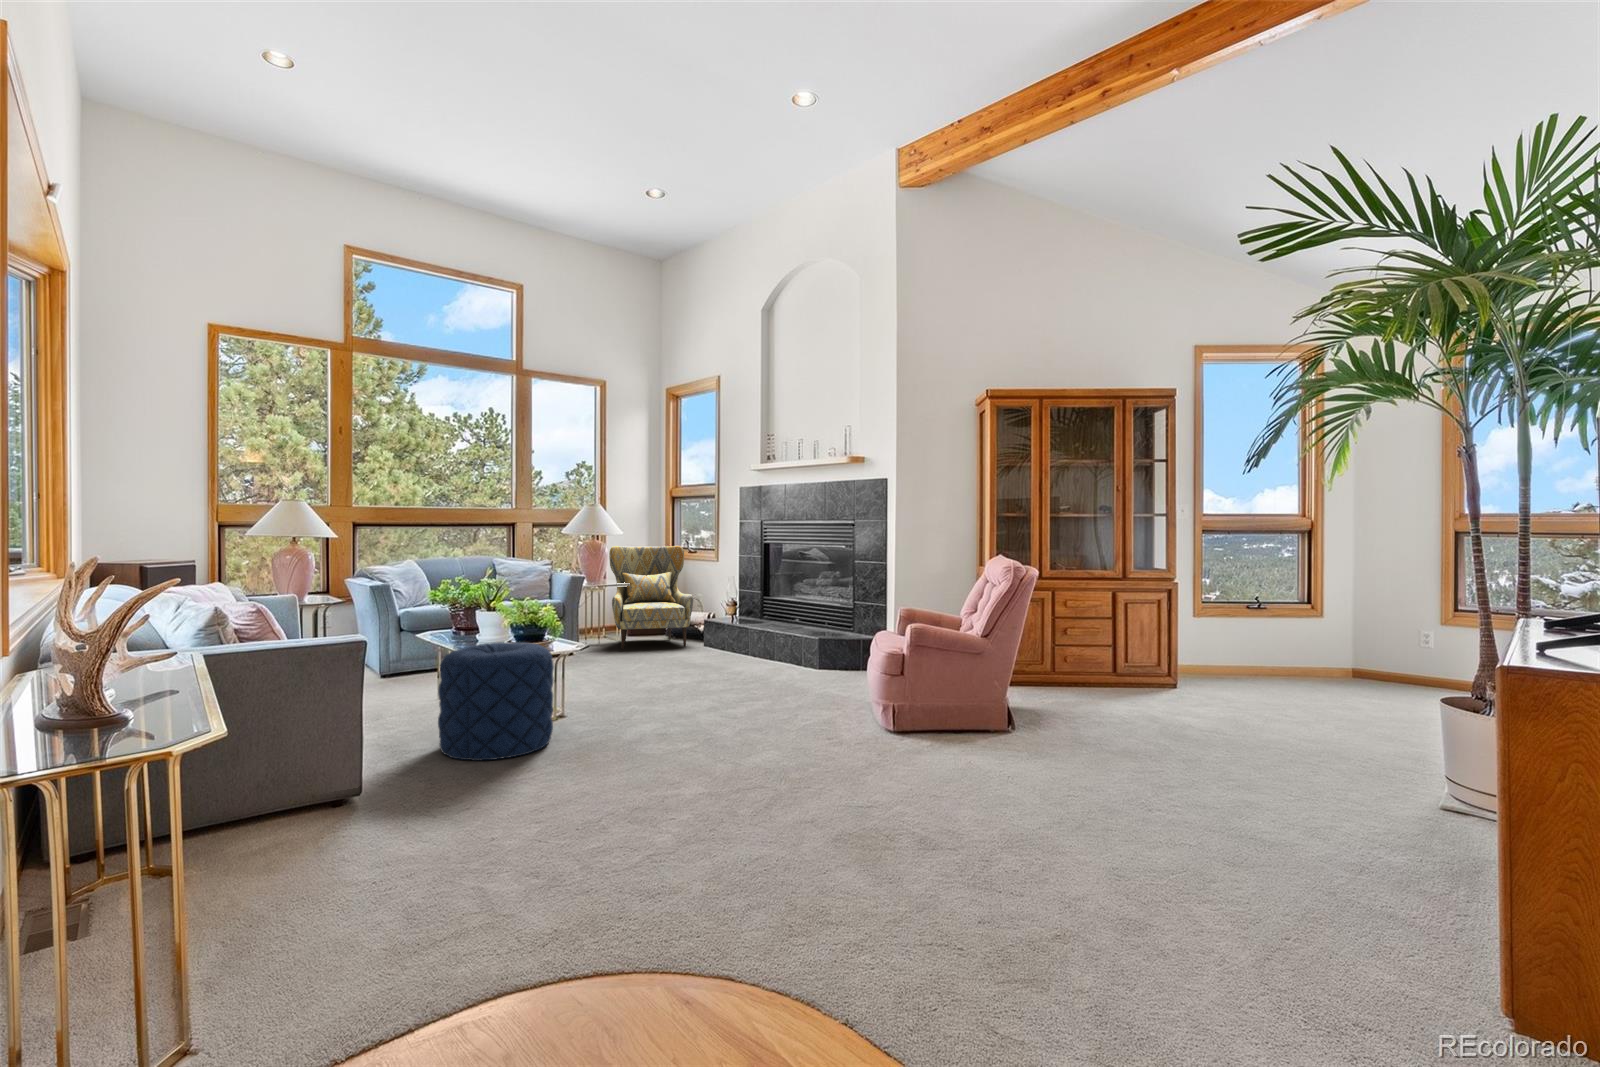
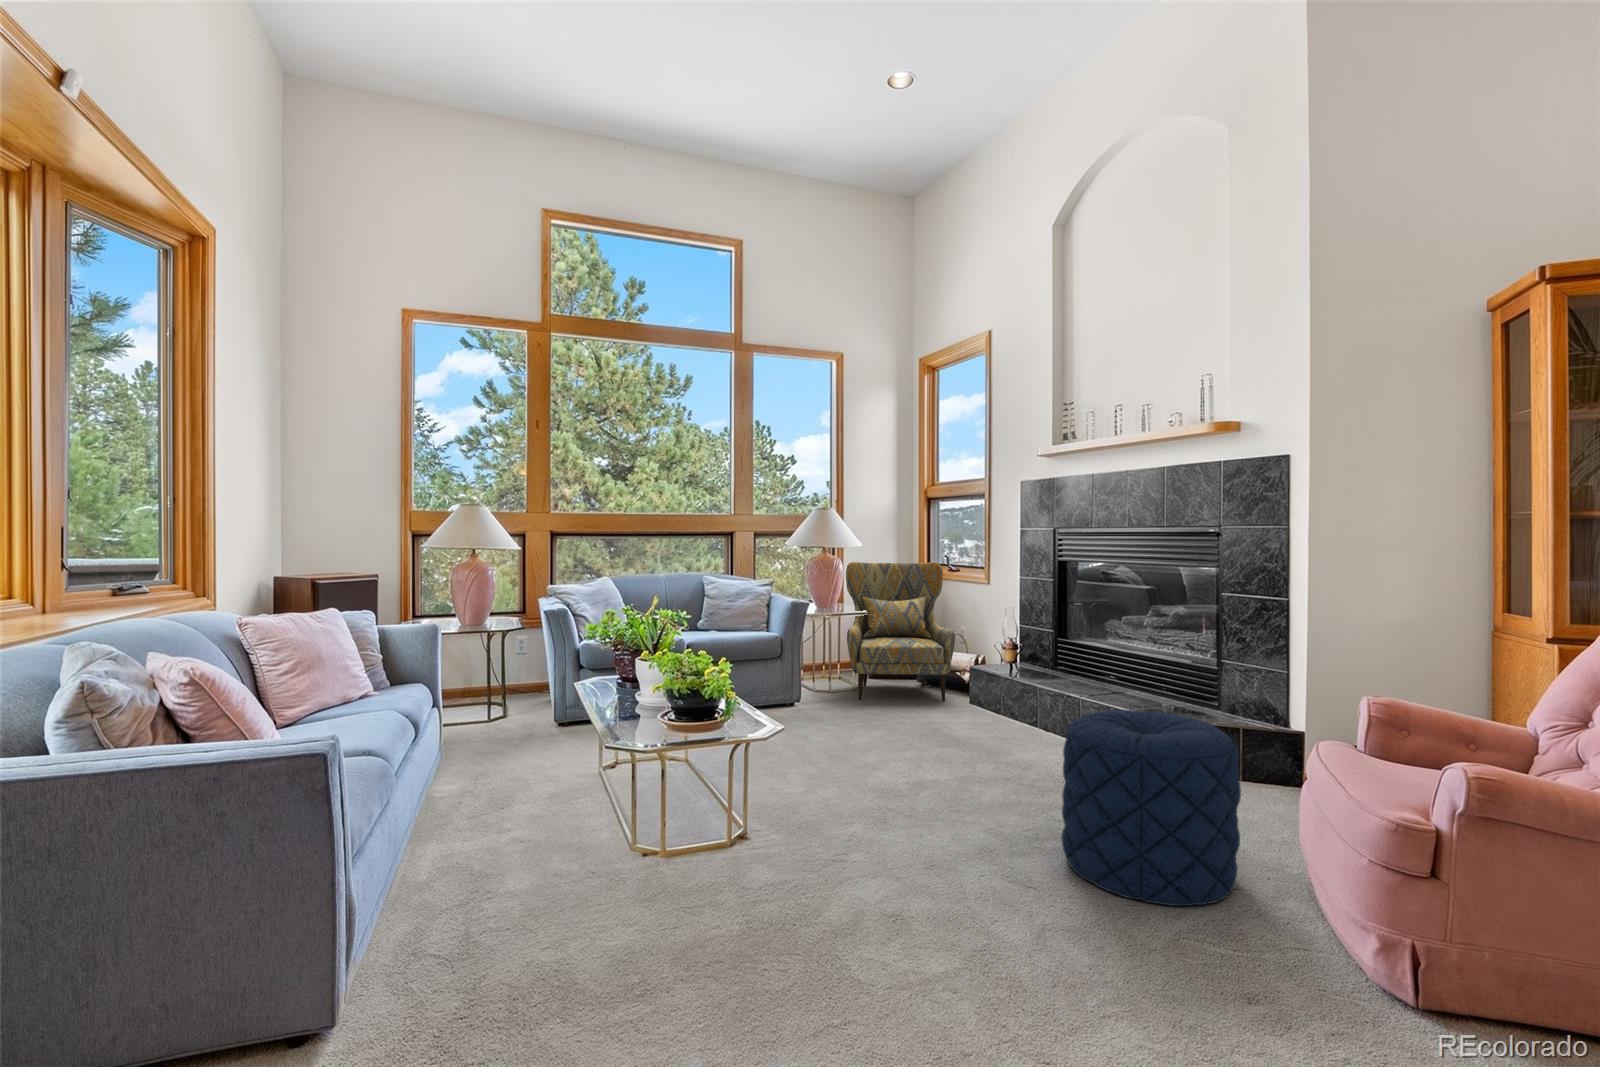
pouf: present [438,642,554,760] -> present [1062,710,1241,906]

